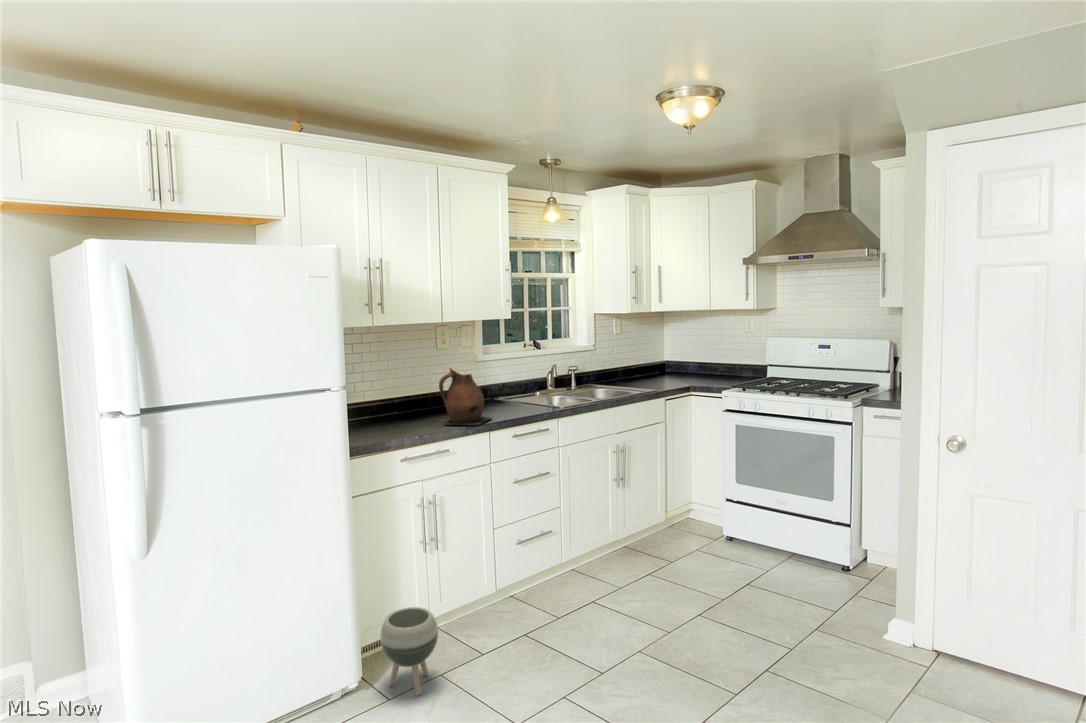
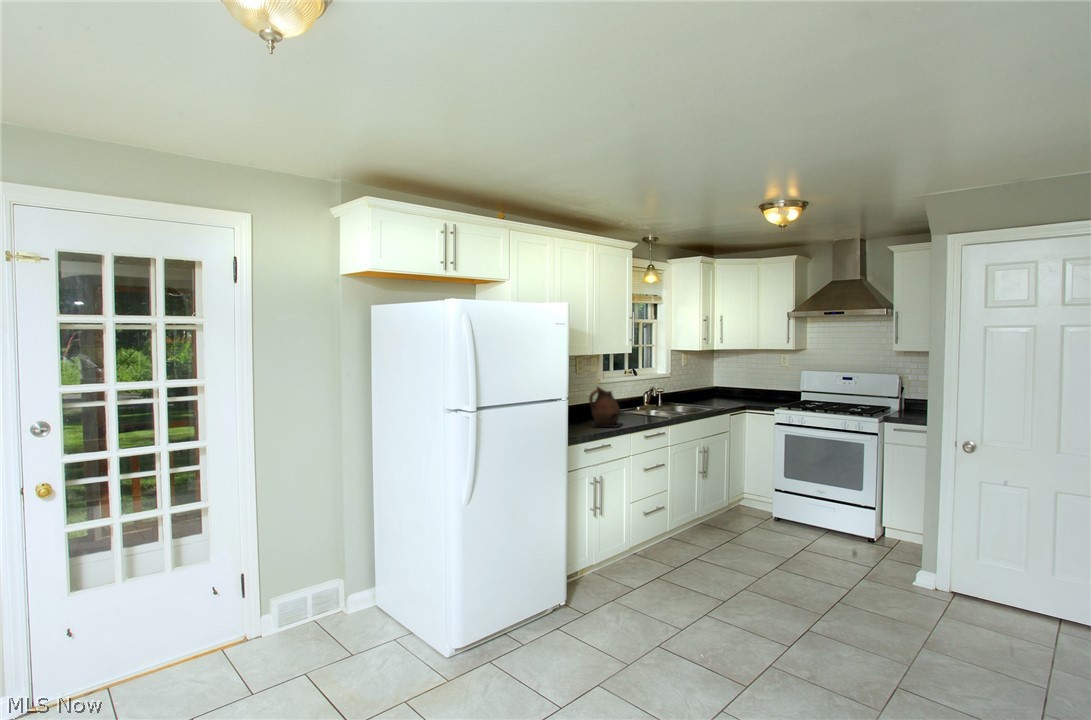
planter: present [381,607,438,696] -> none [574,550,613,610]

